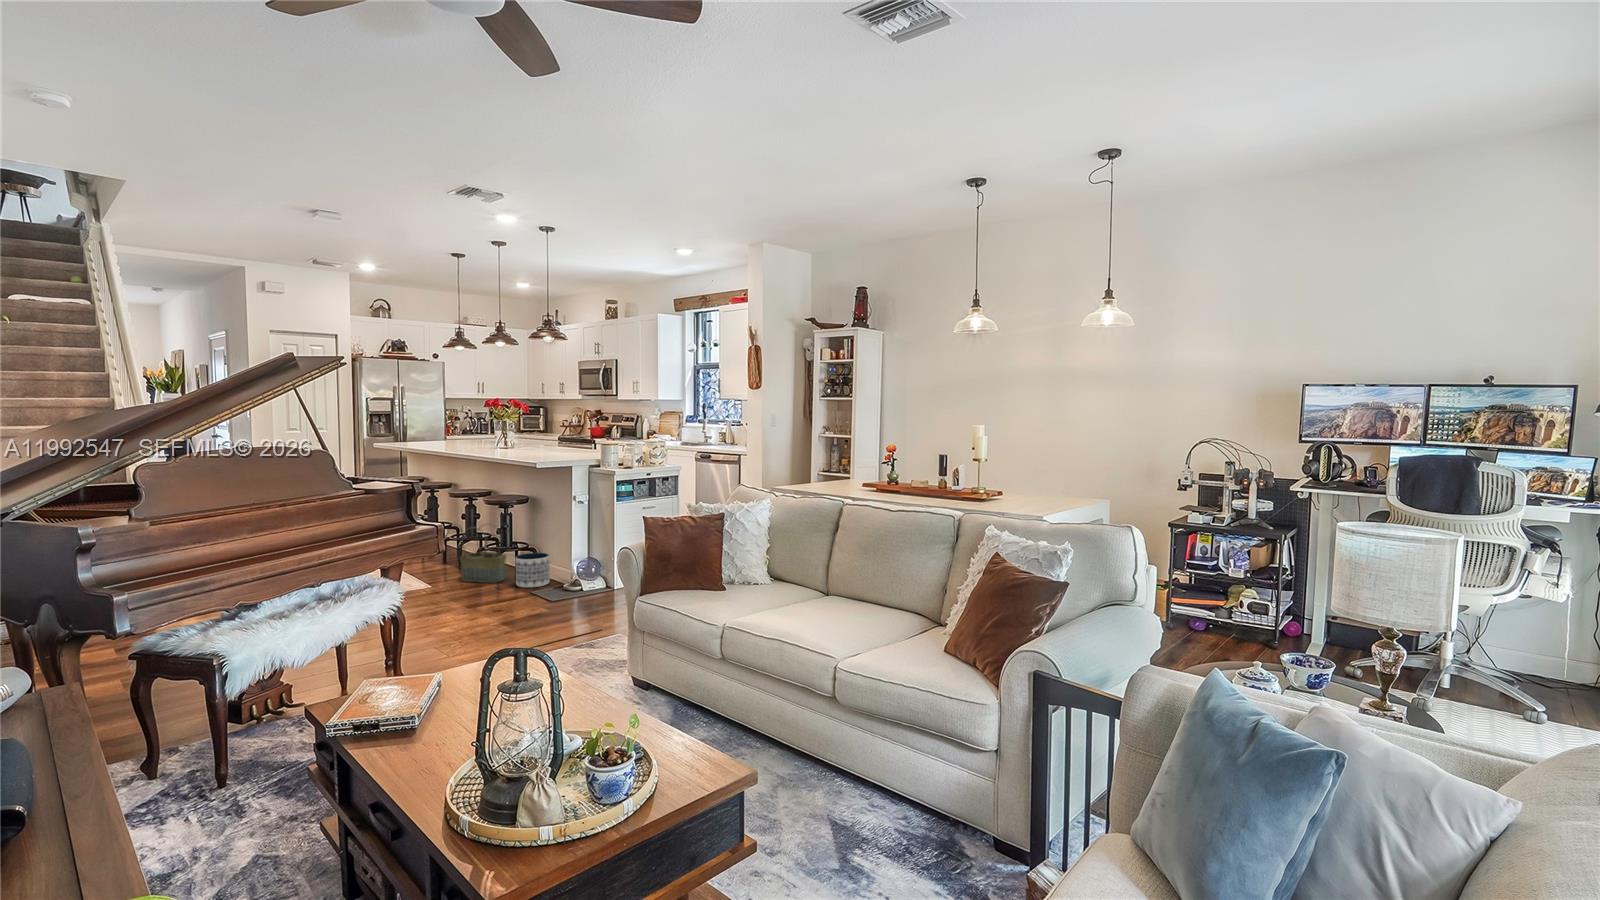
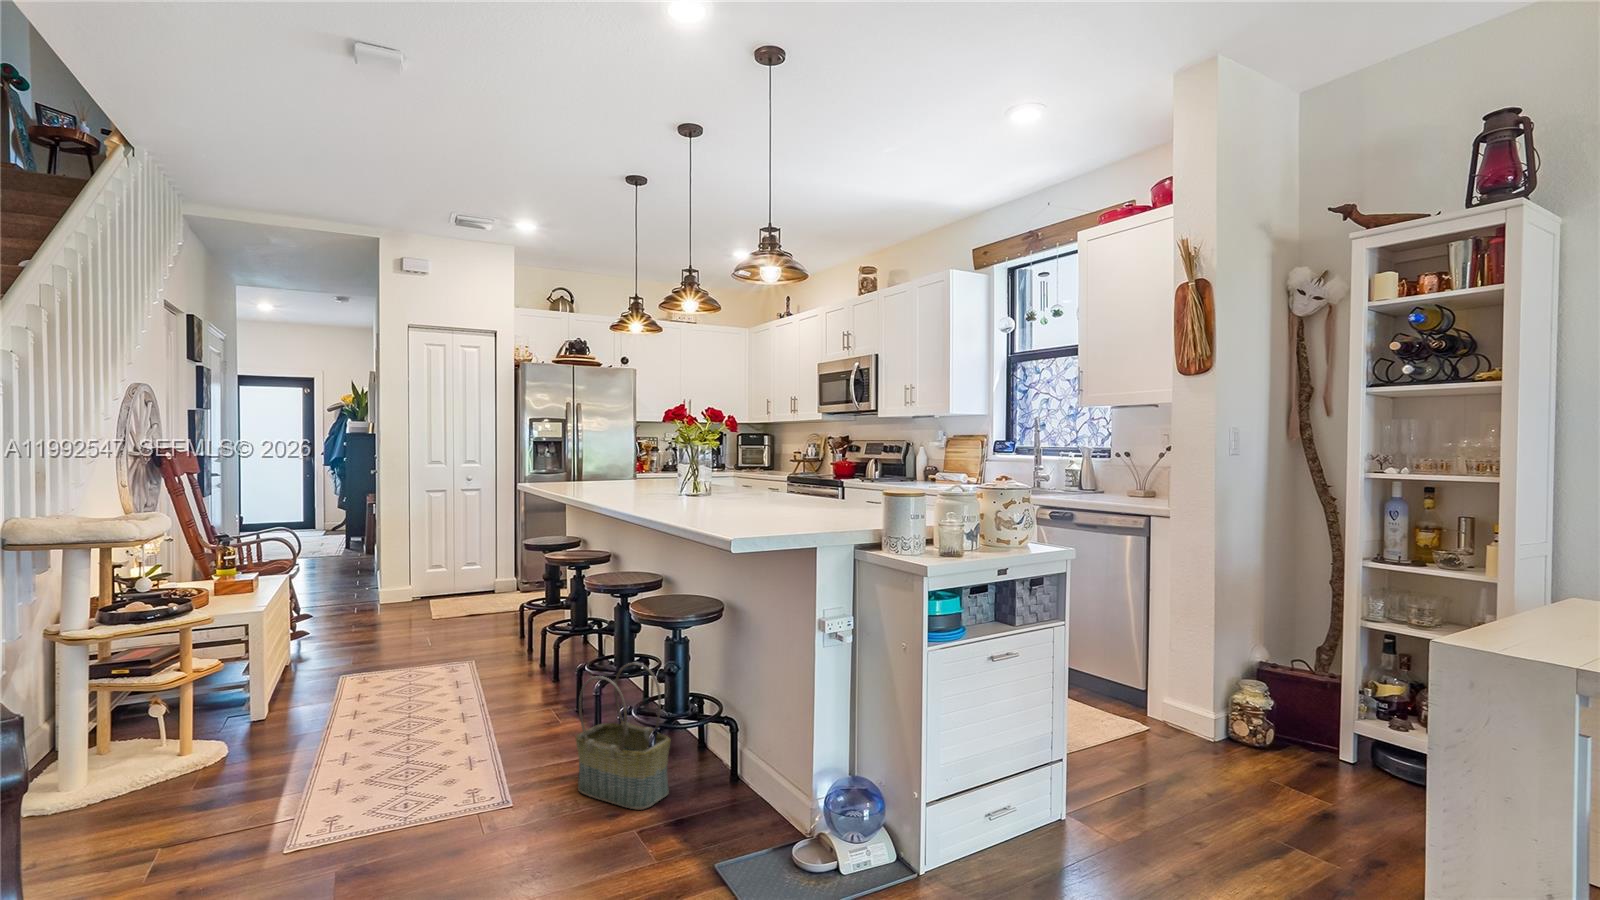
planter: present [516,553,550,588] -> none [684,746,760,848]

